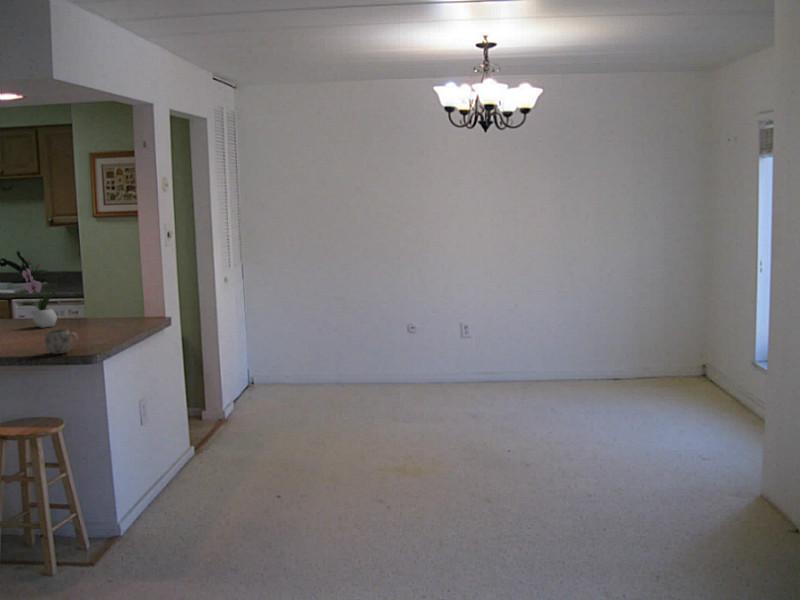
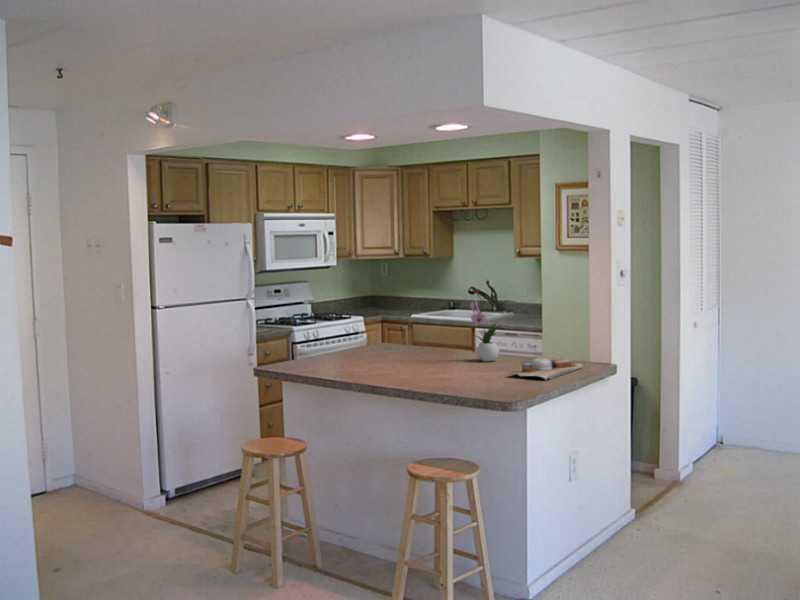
cutting board: none [75,315,142,336] -> present [510,357,582,380]
mug: present [45,329,78,354] -> none [471,368,504,394]

